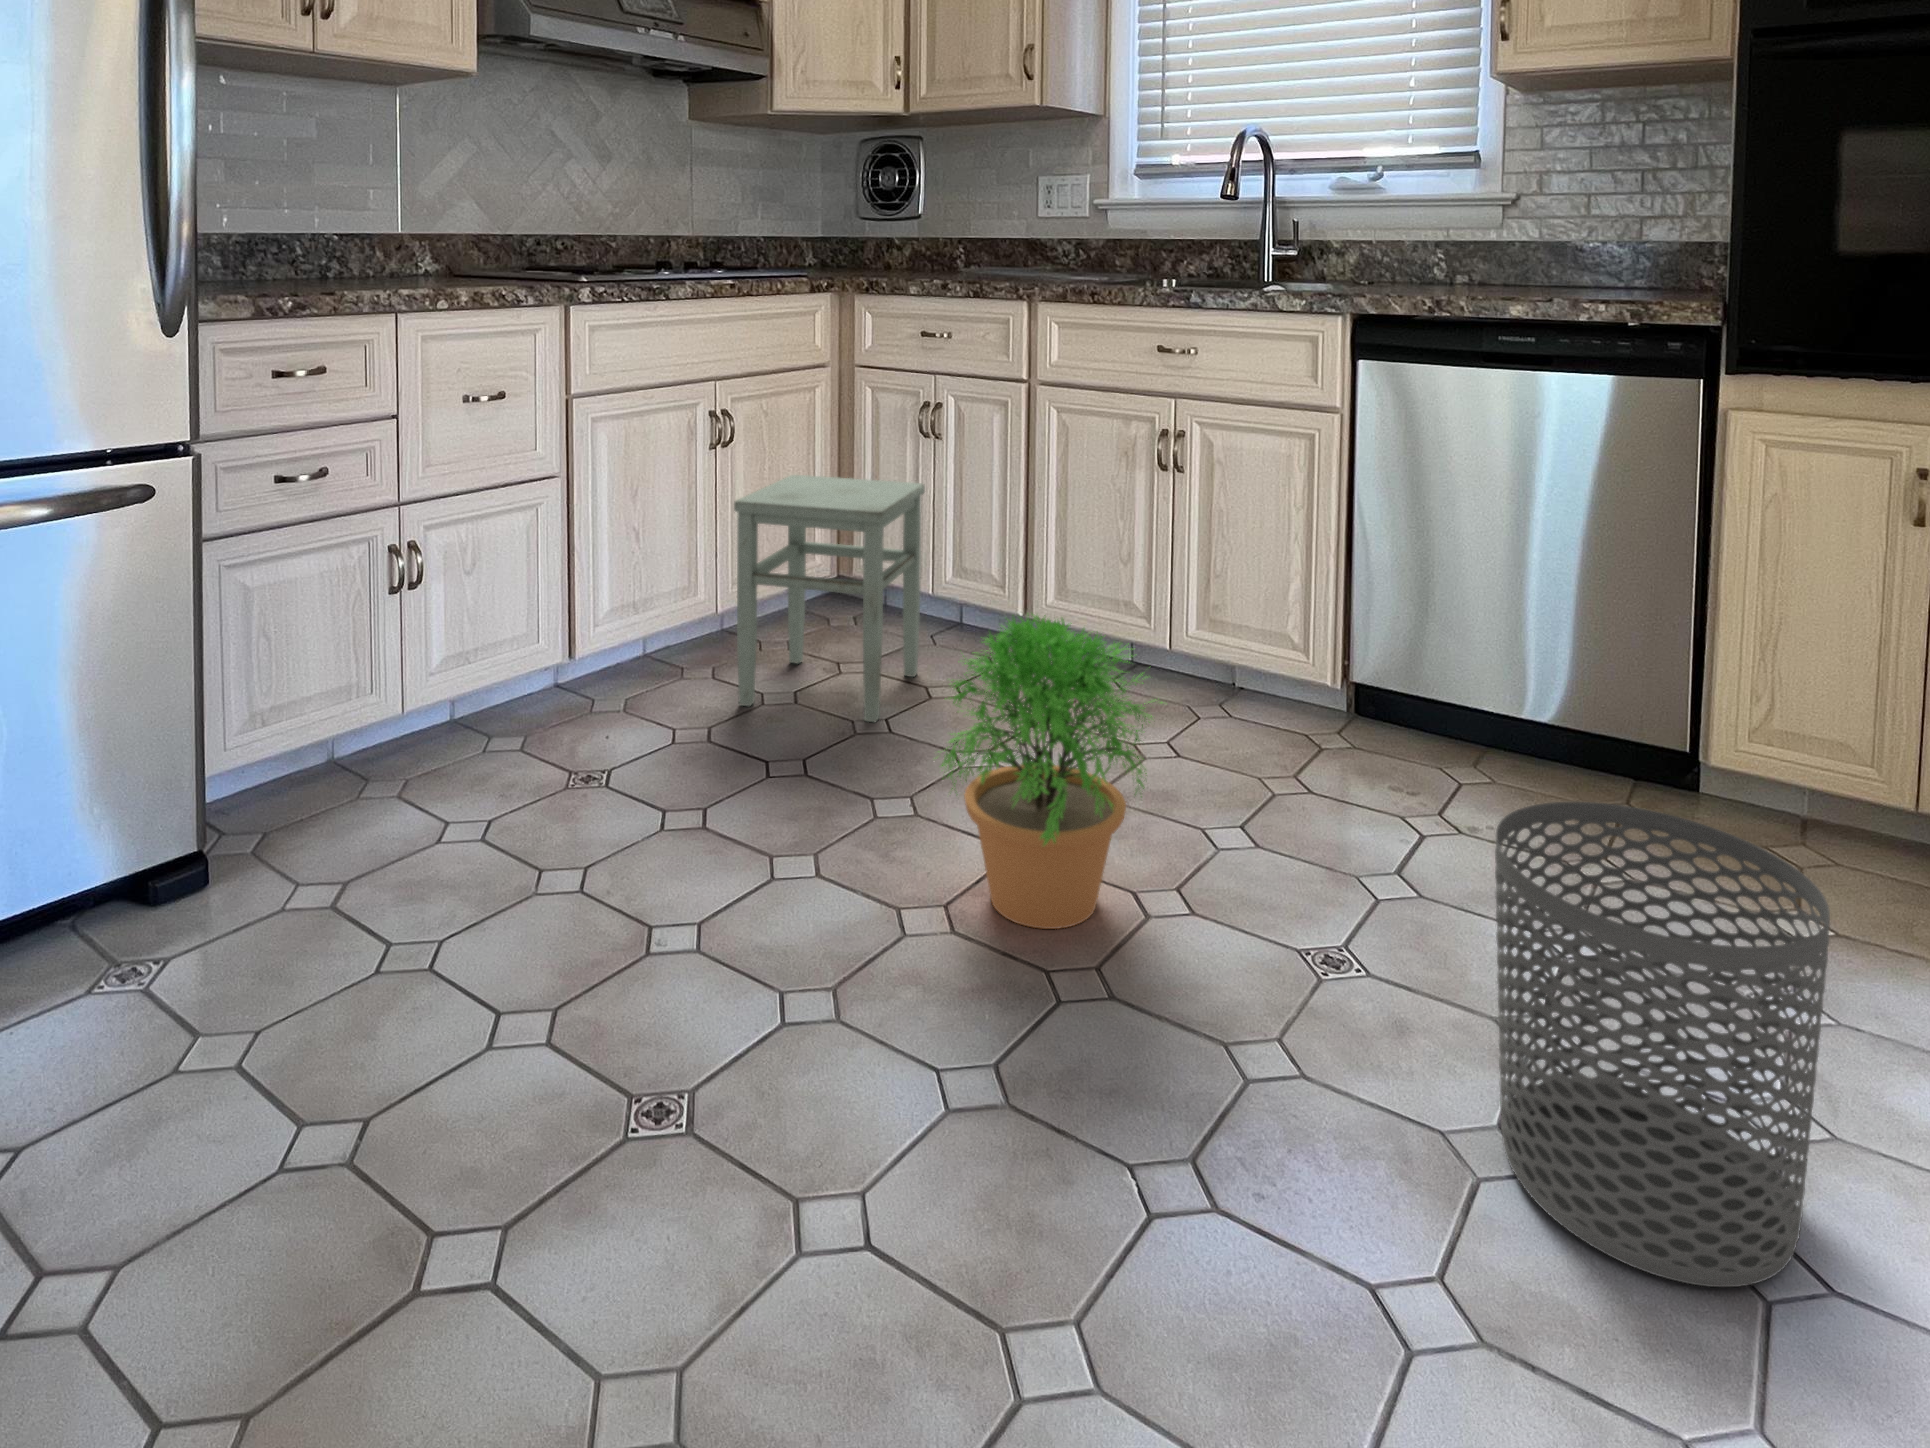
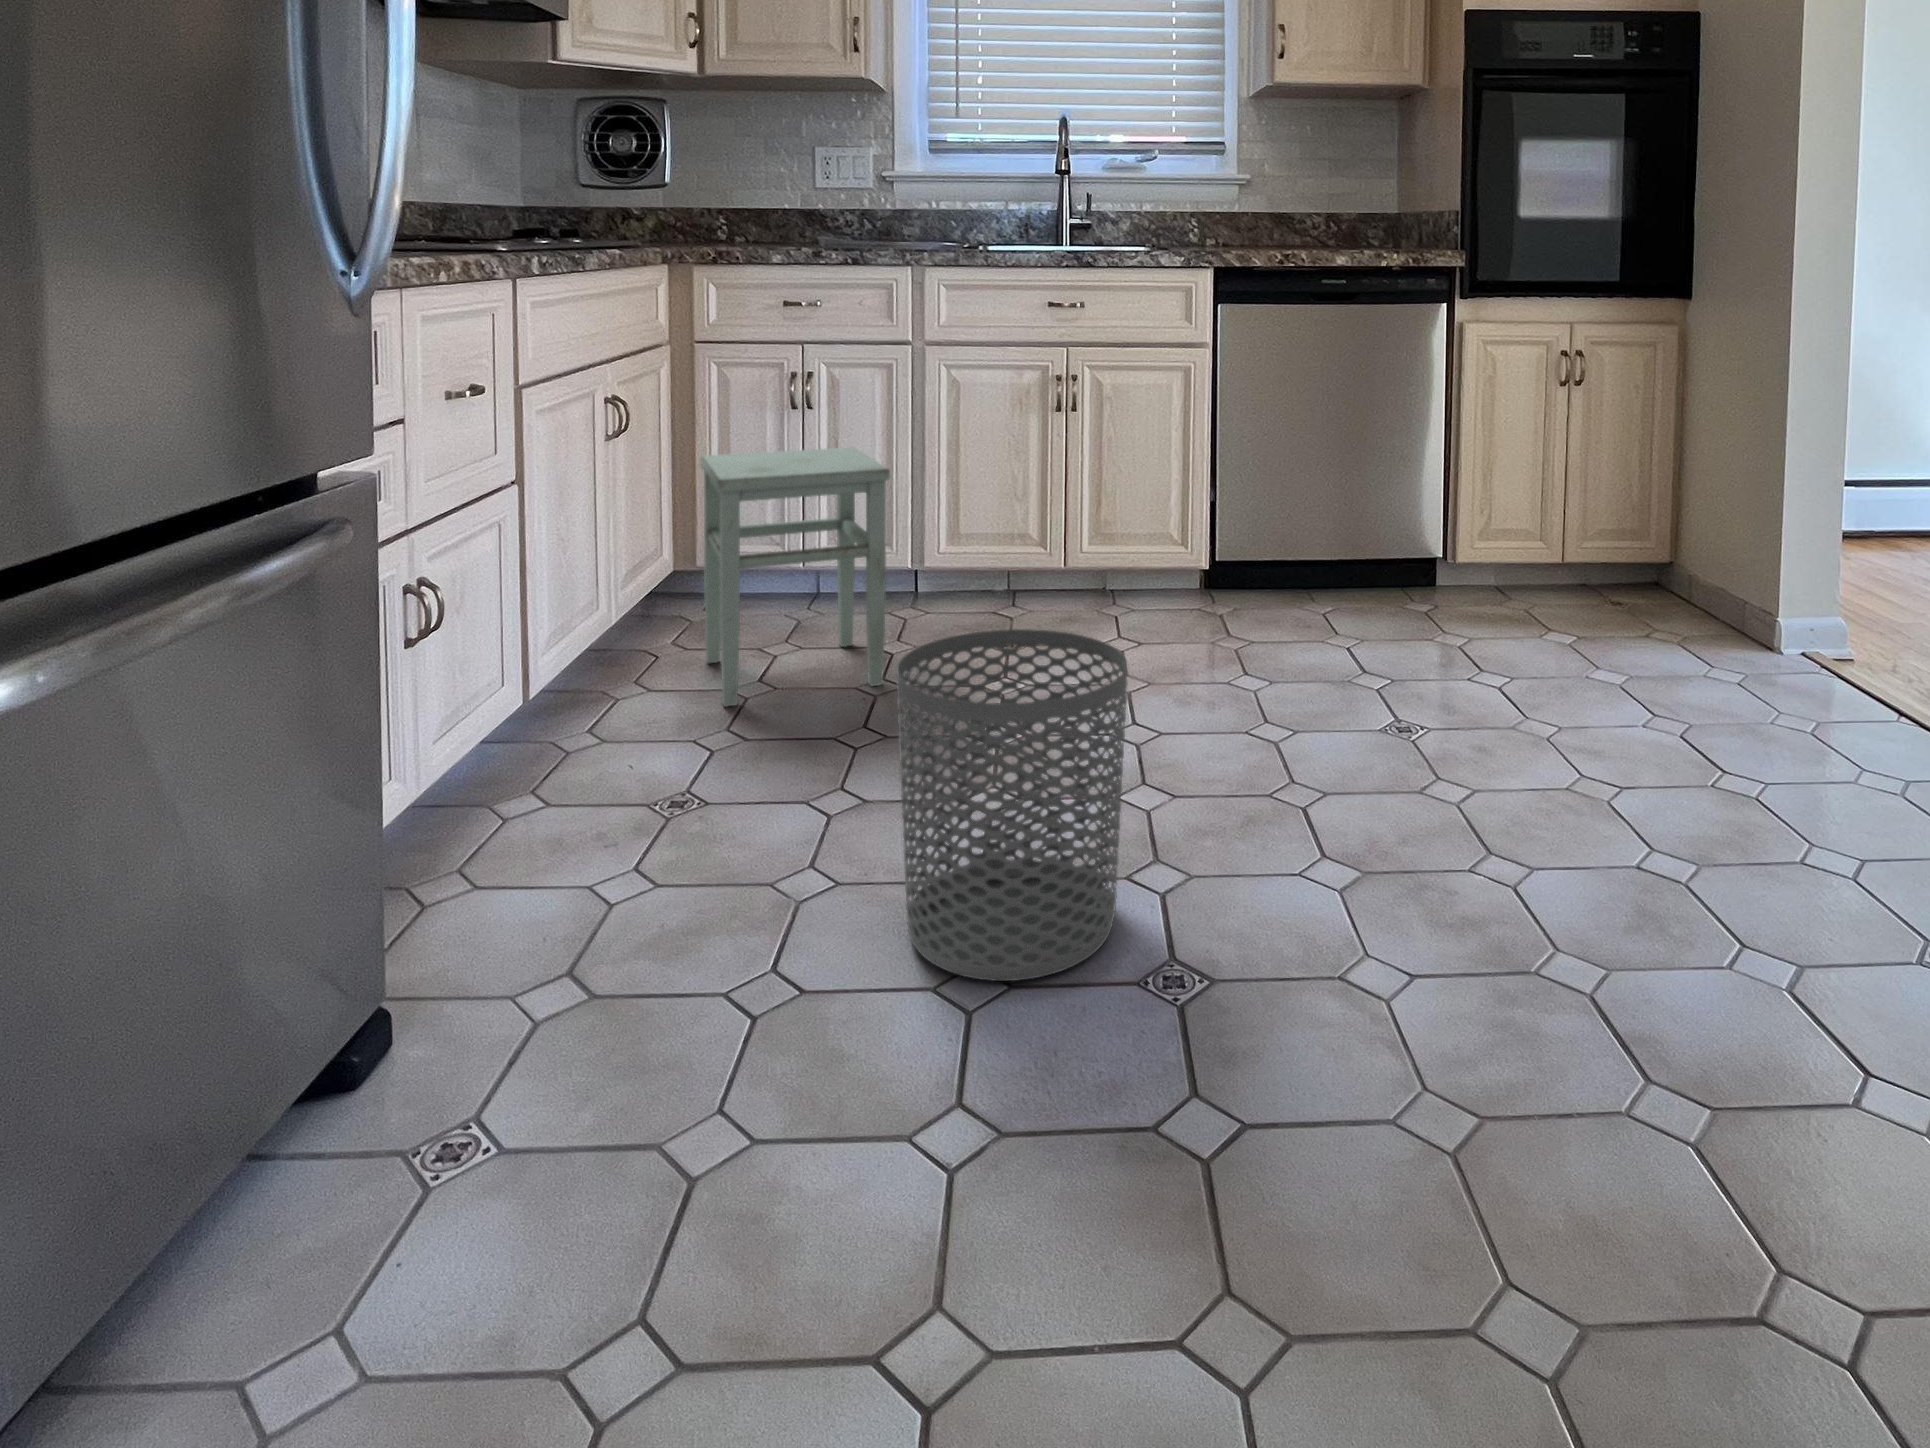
potted plant: present [941,615,1163,929] -> none [1124,504,1323,768]
waste bin: present [1495,802,1830,1287] -> present [897,629,1127,981]

